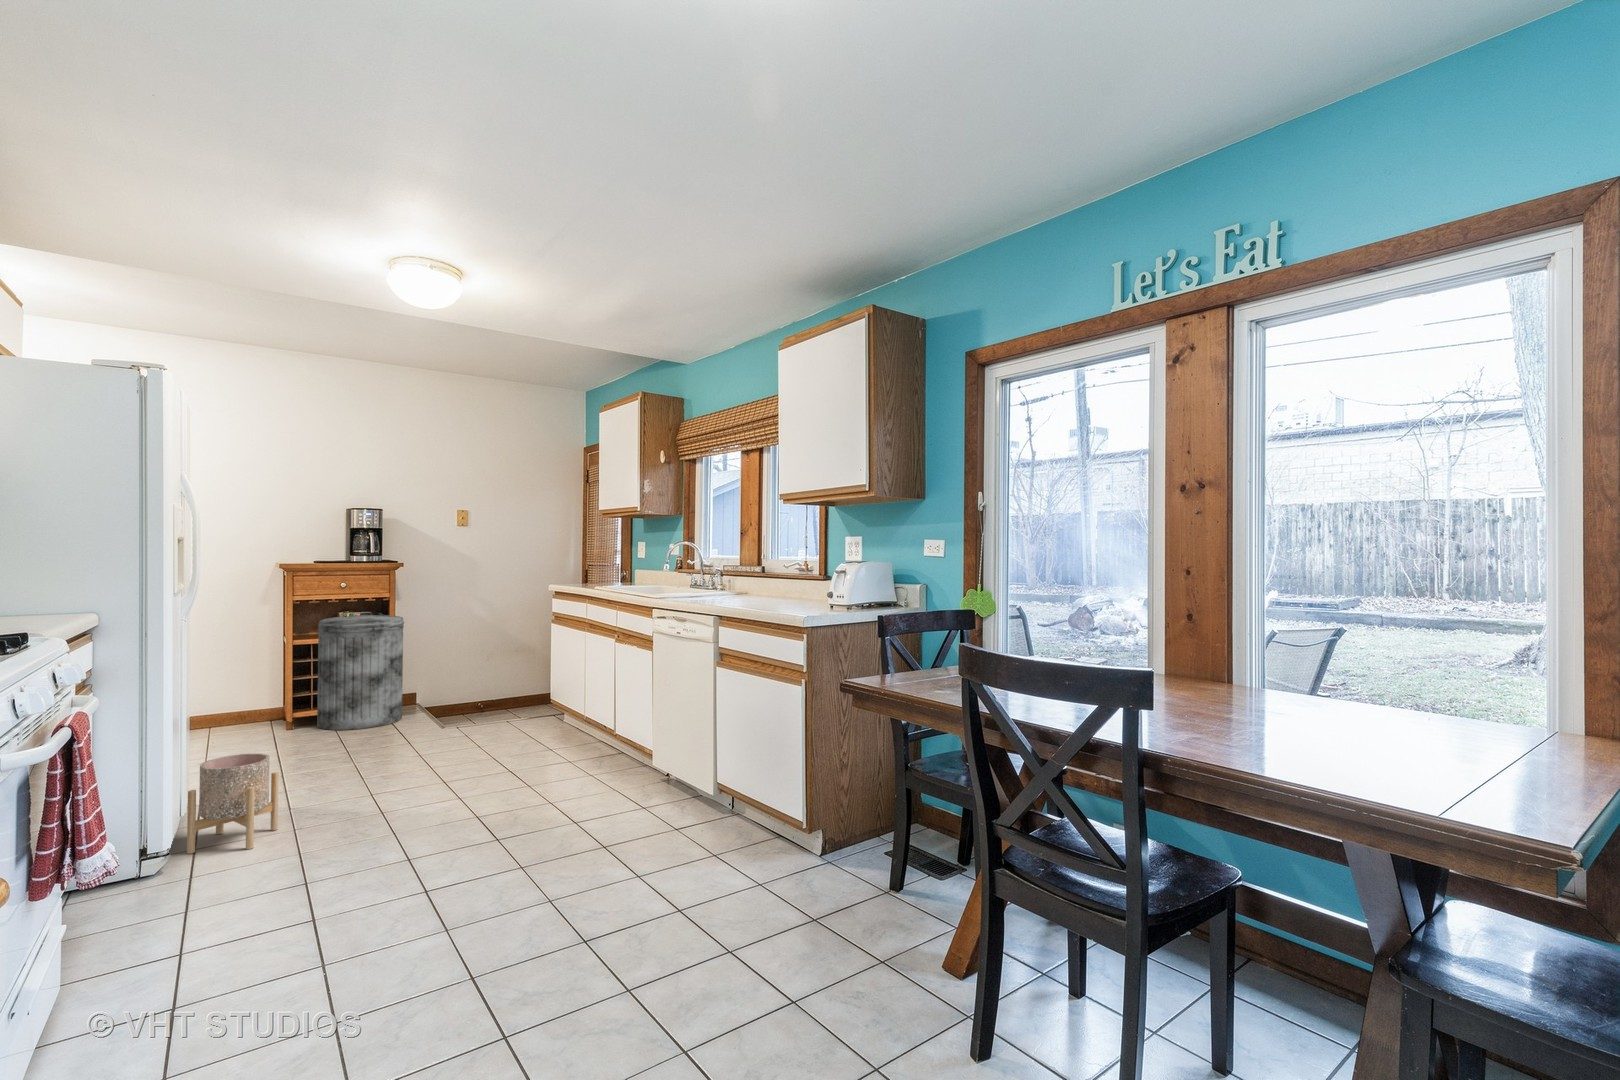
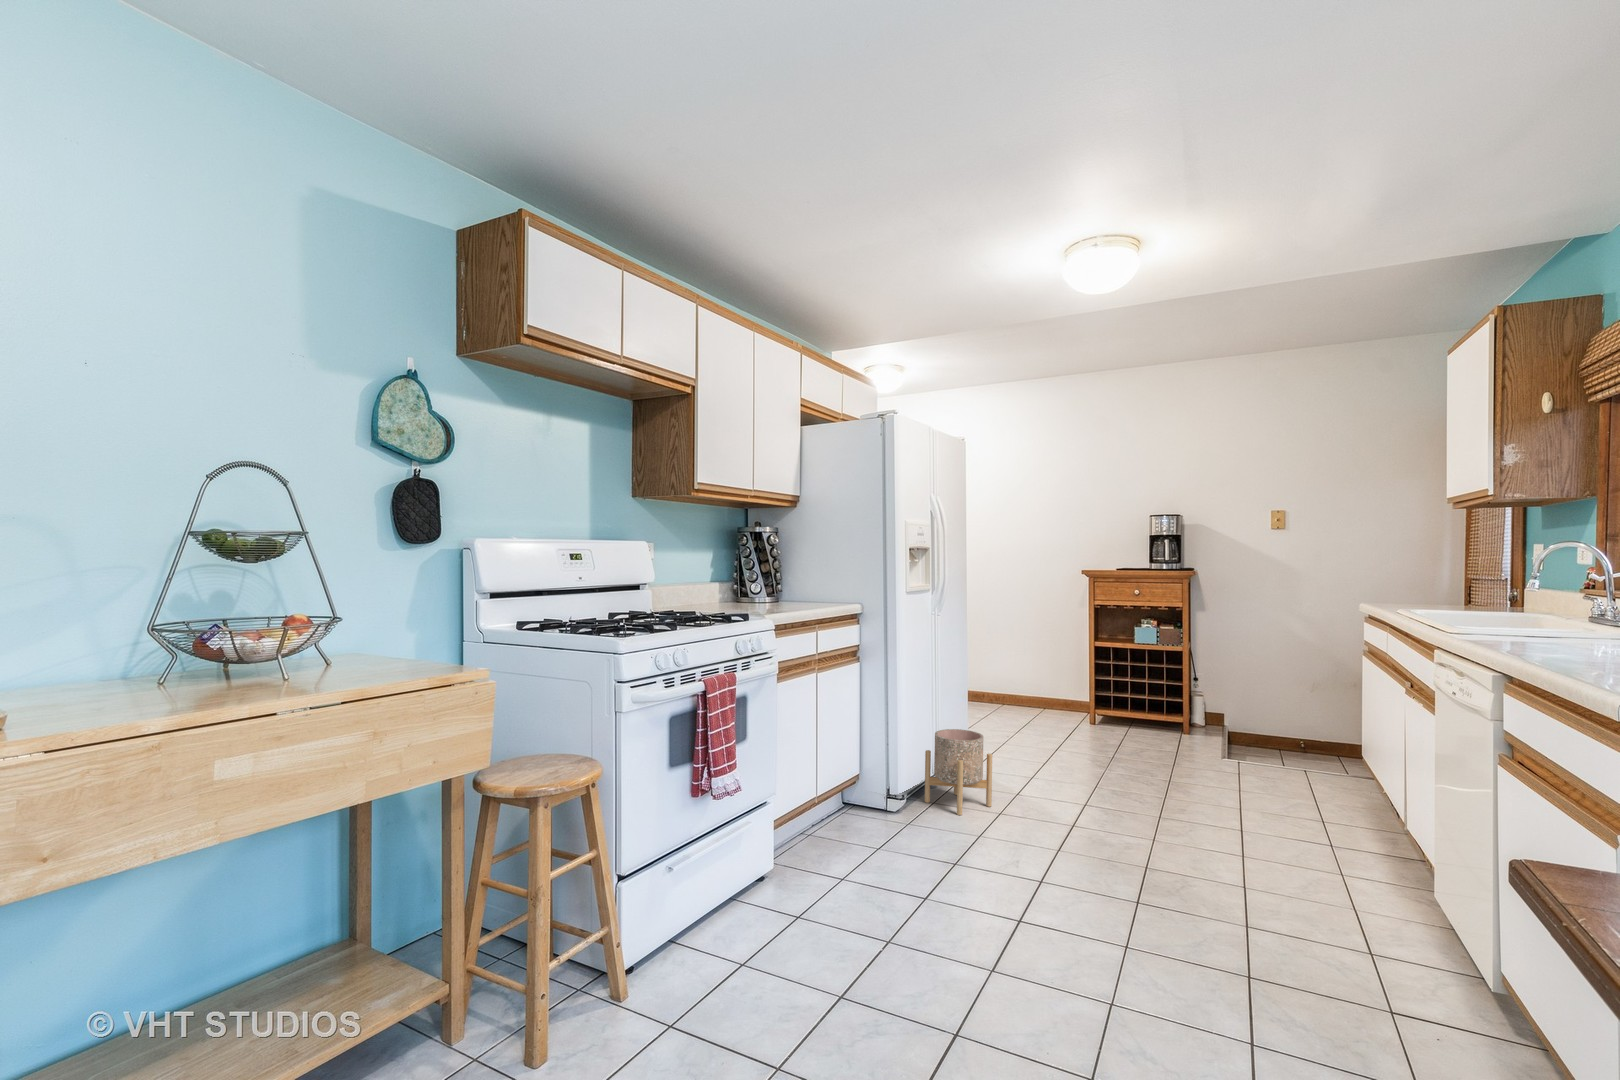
trash can: present [317,612,404,730] -> none [1111,620,1195,741]

